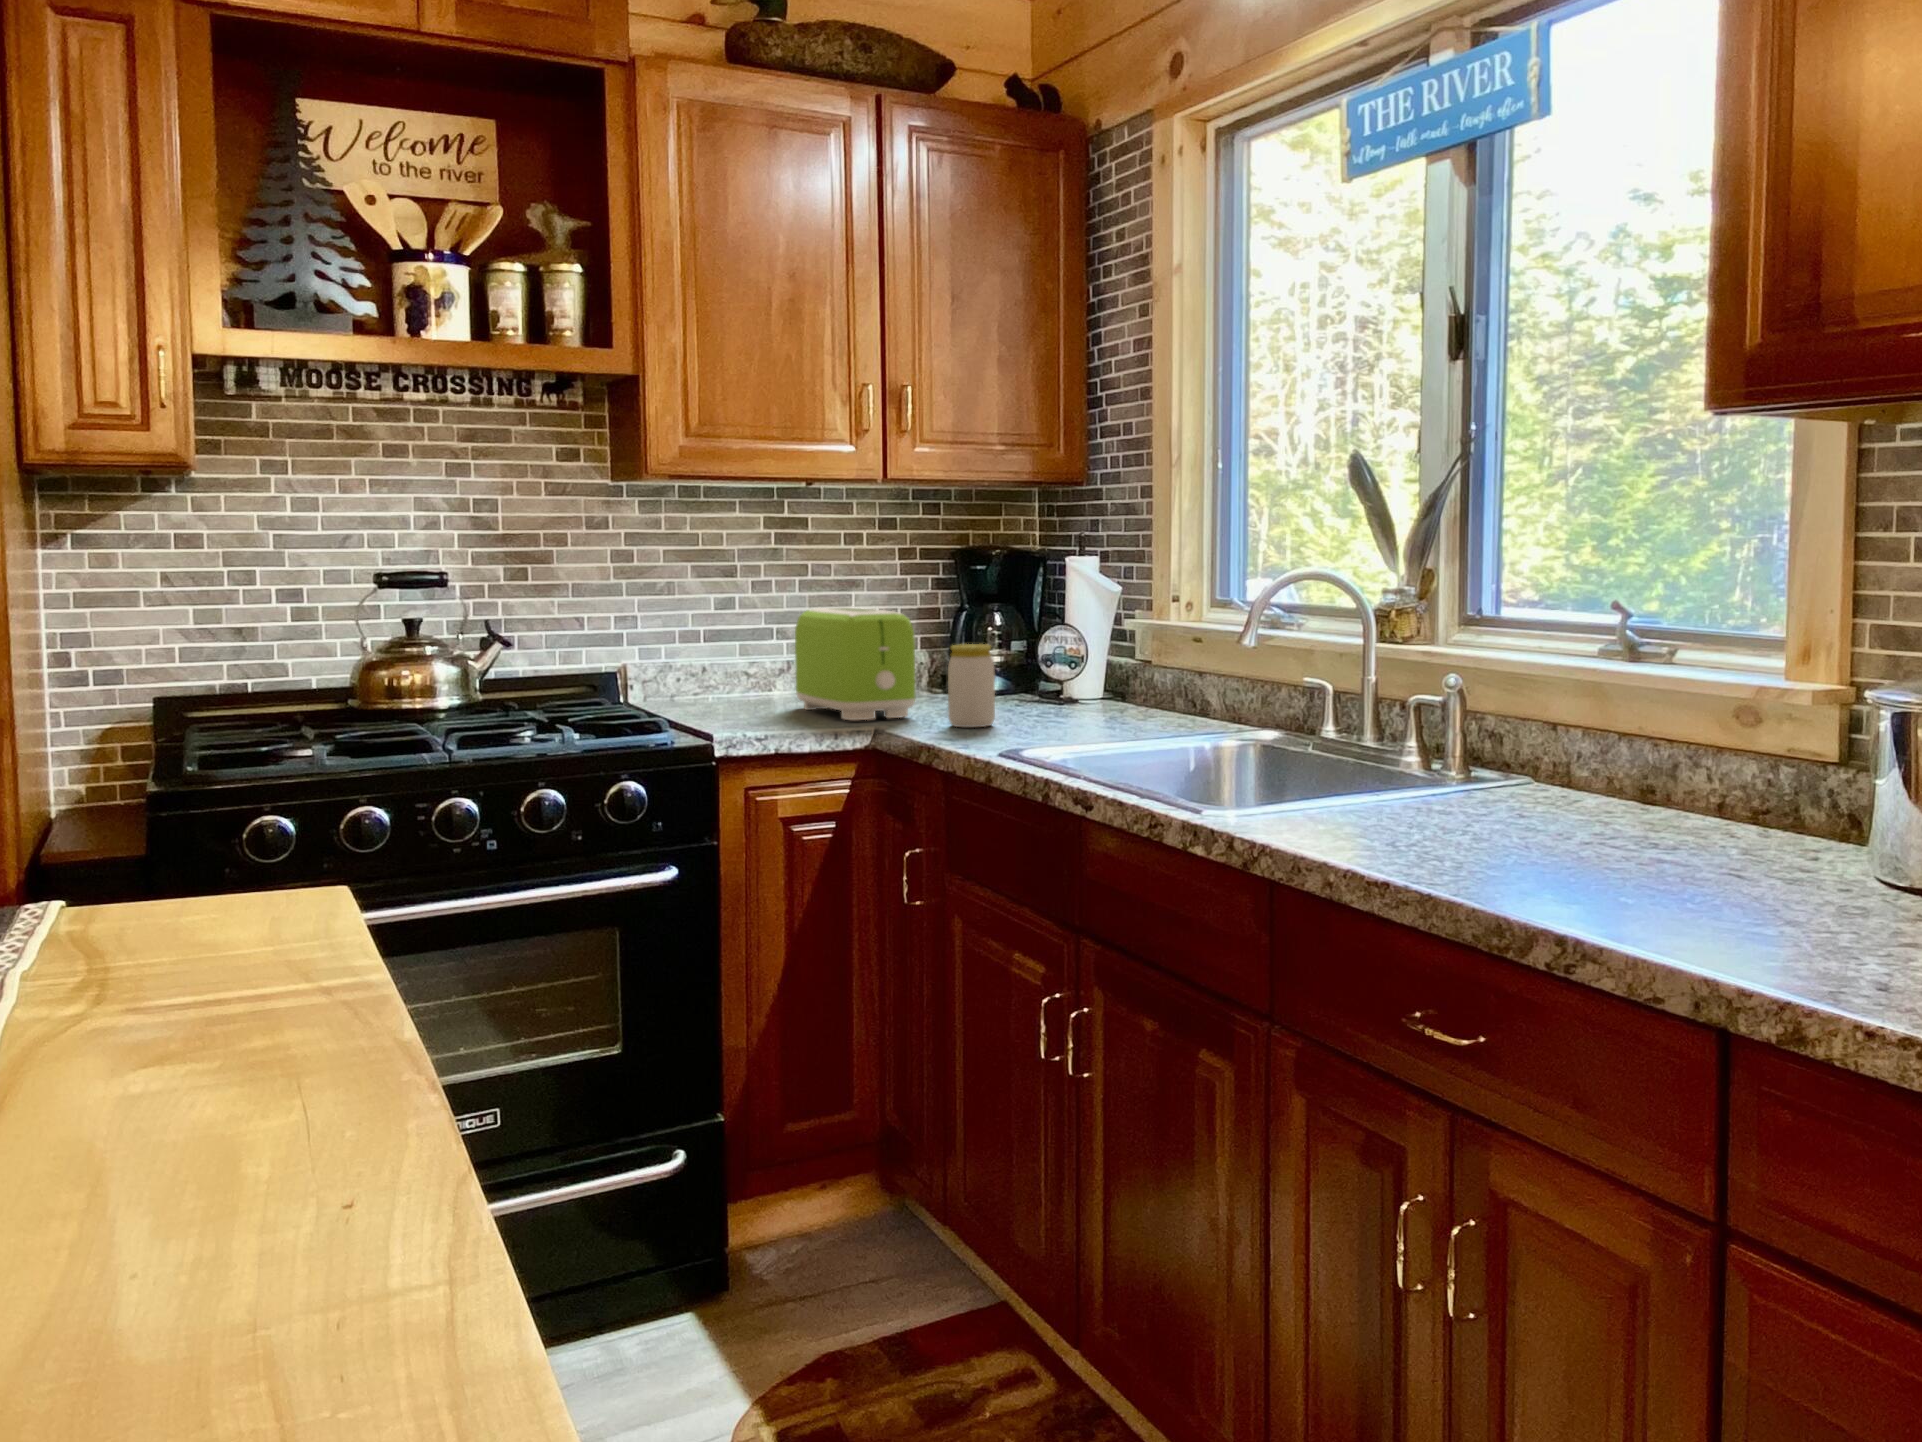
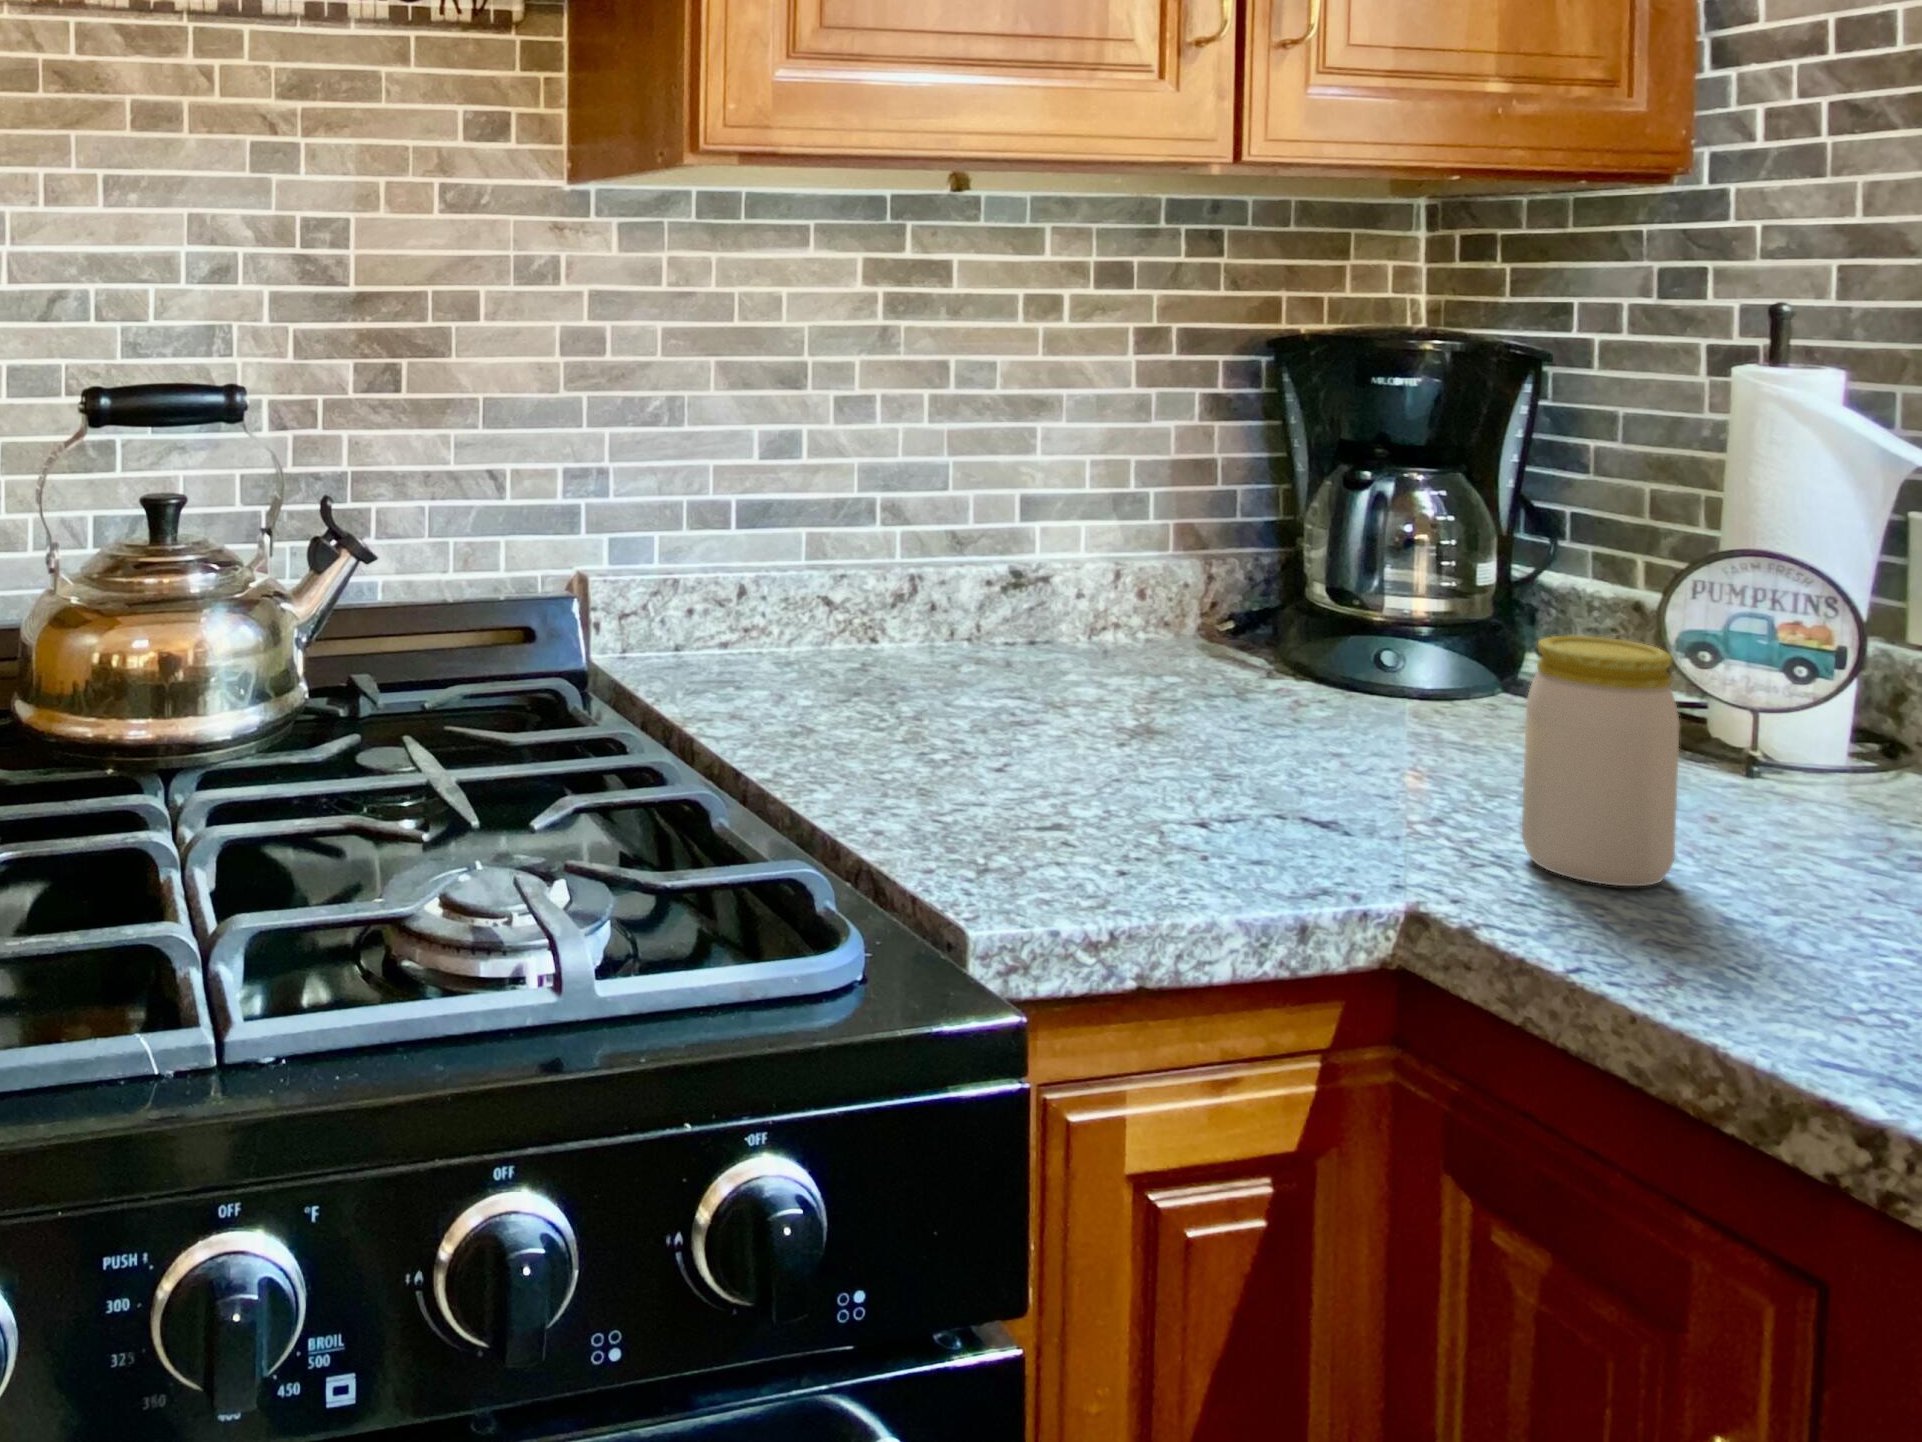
toaster: present [795,608,915,720] -> none [991,484,1372,809]

